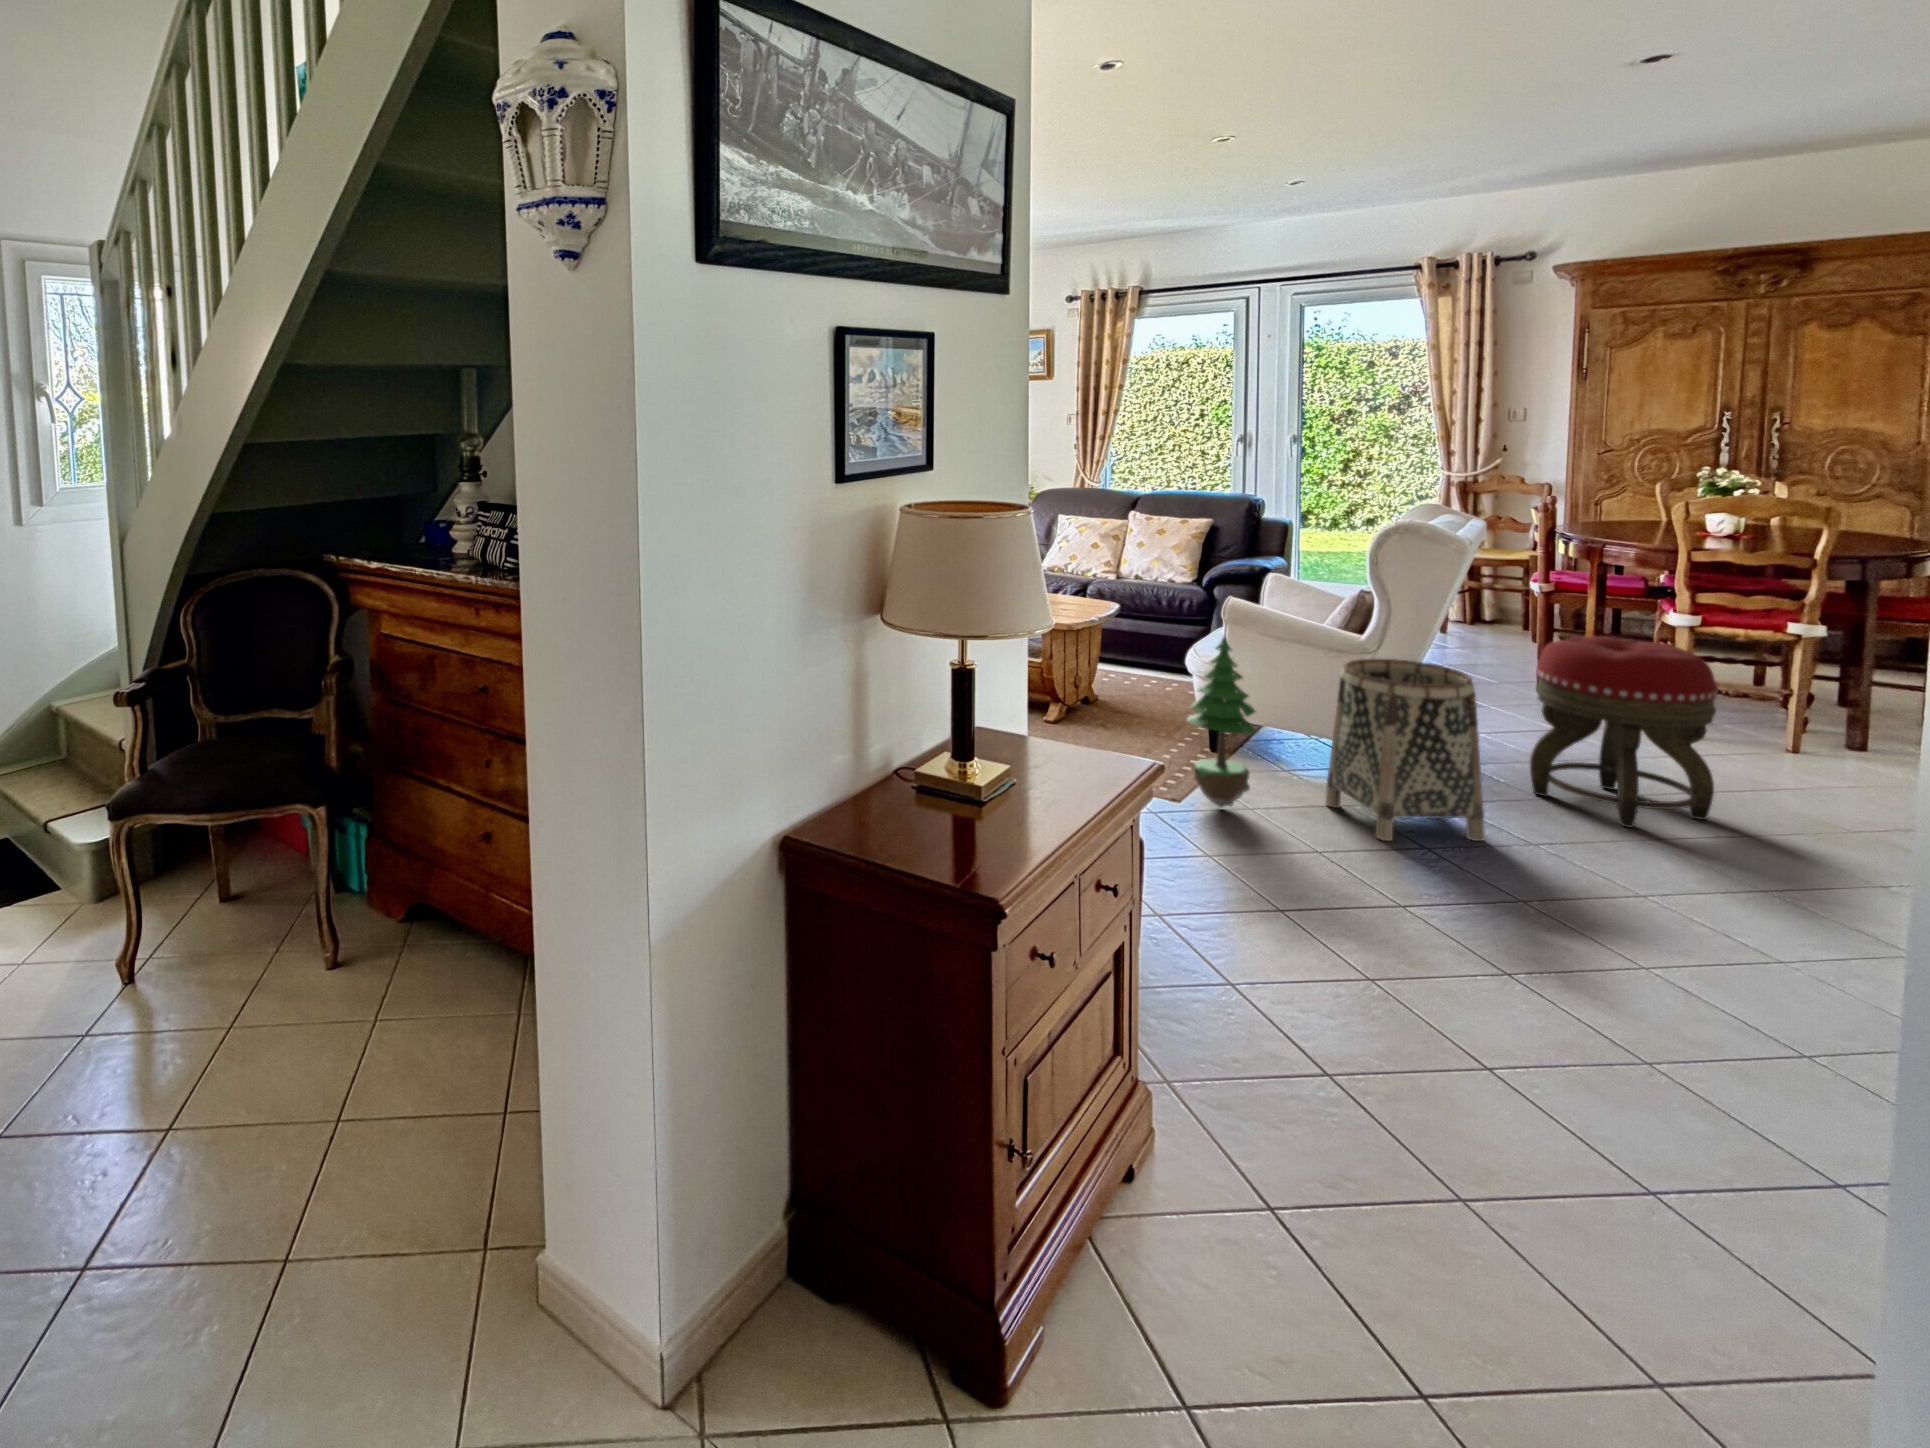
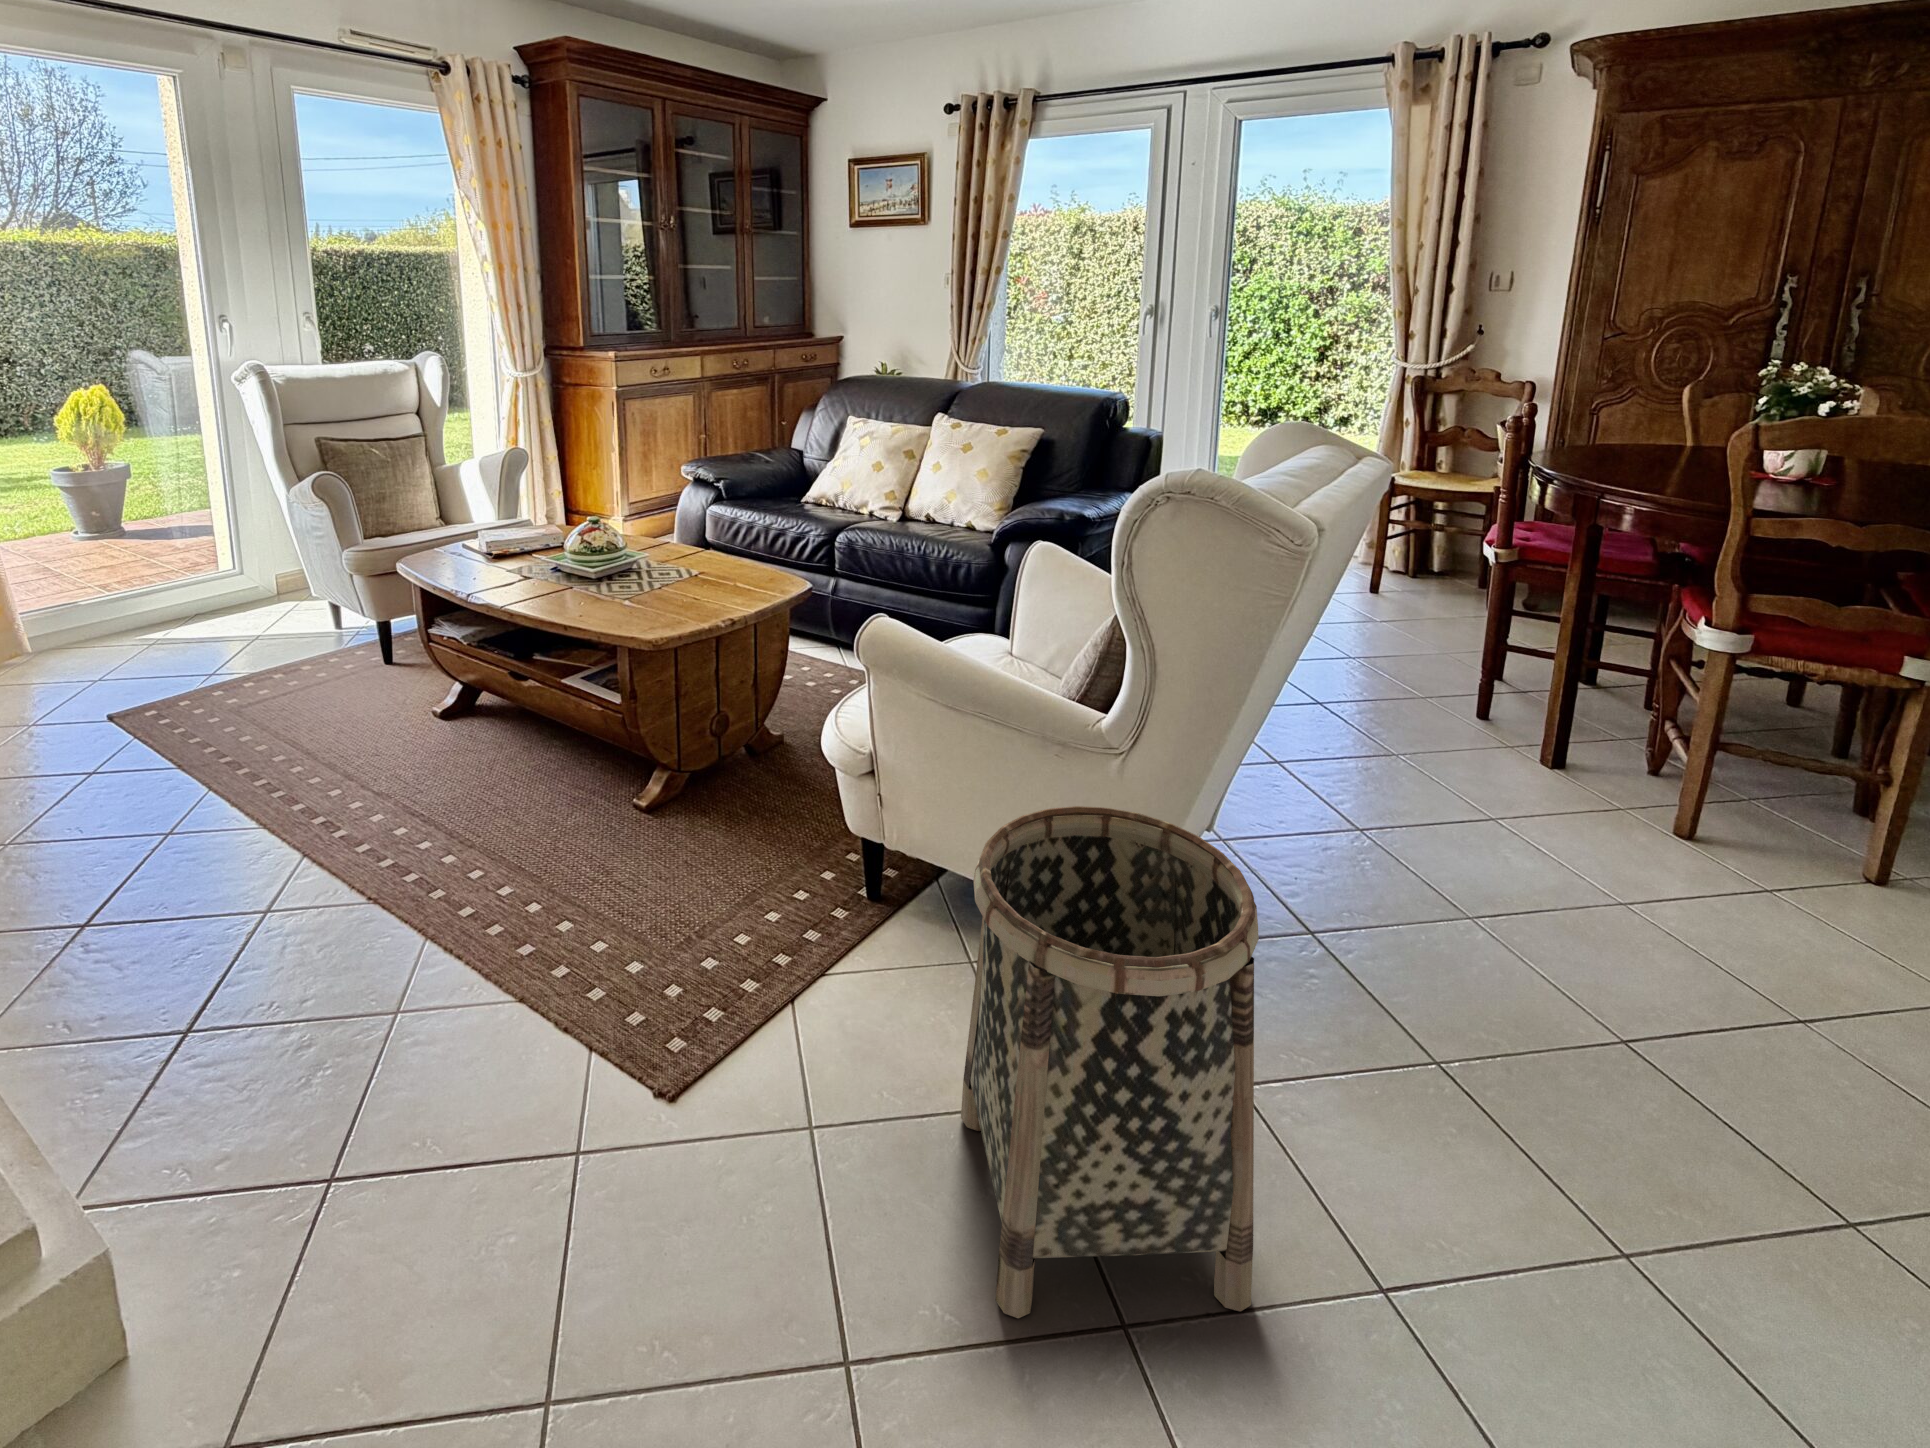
footstool: present [1530,636,1717,828] -> none [1407,734,1831,1222]
potted tree: present [1187,637,1257,807] -> none [642,763,793,1150]

